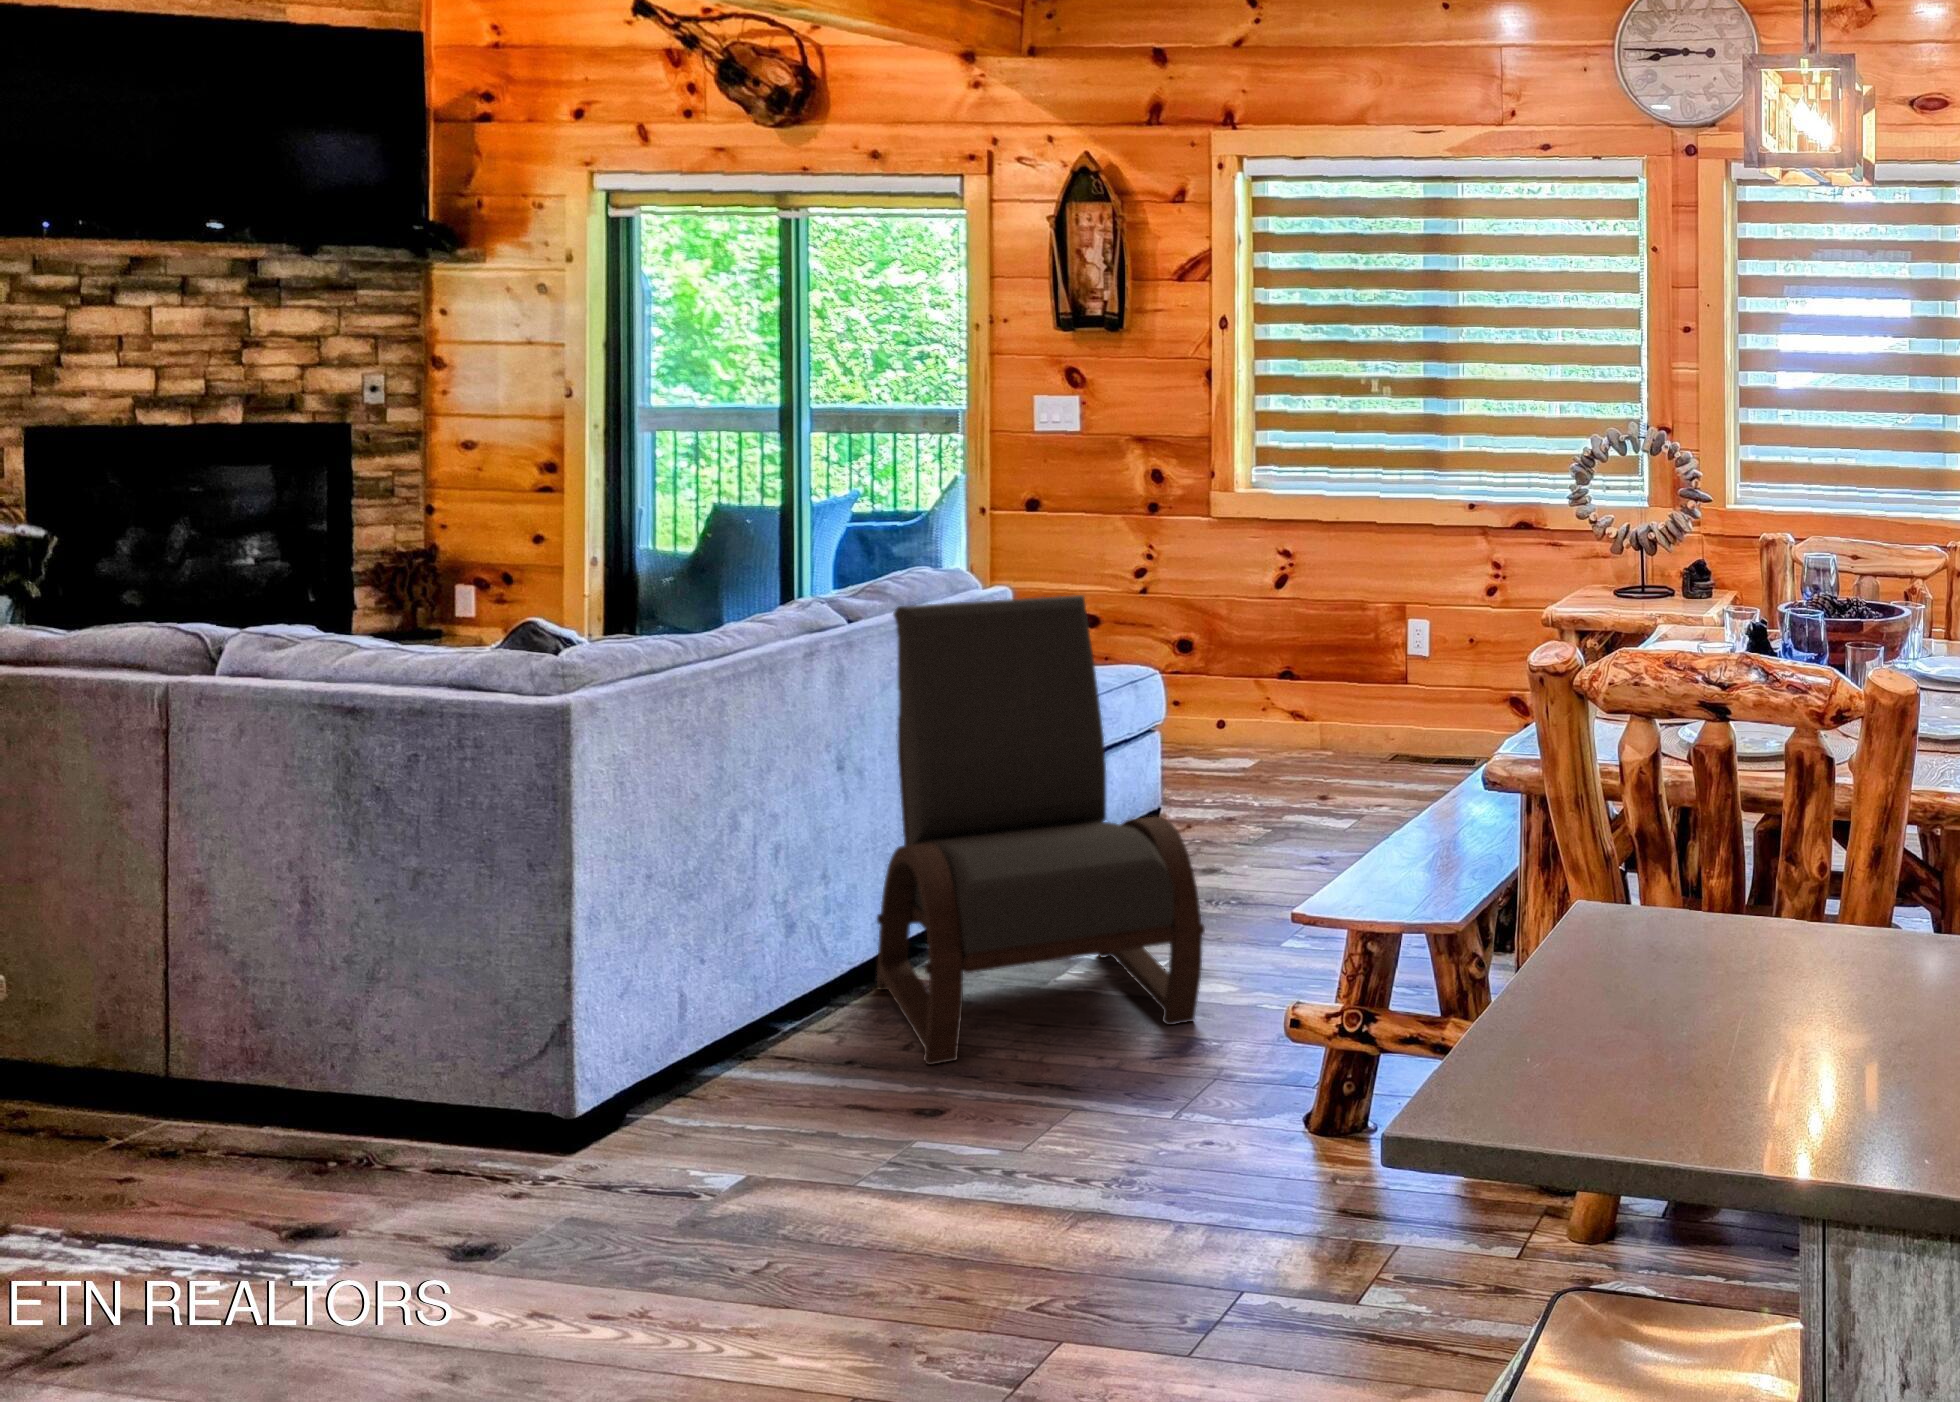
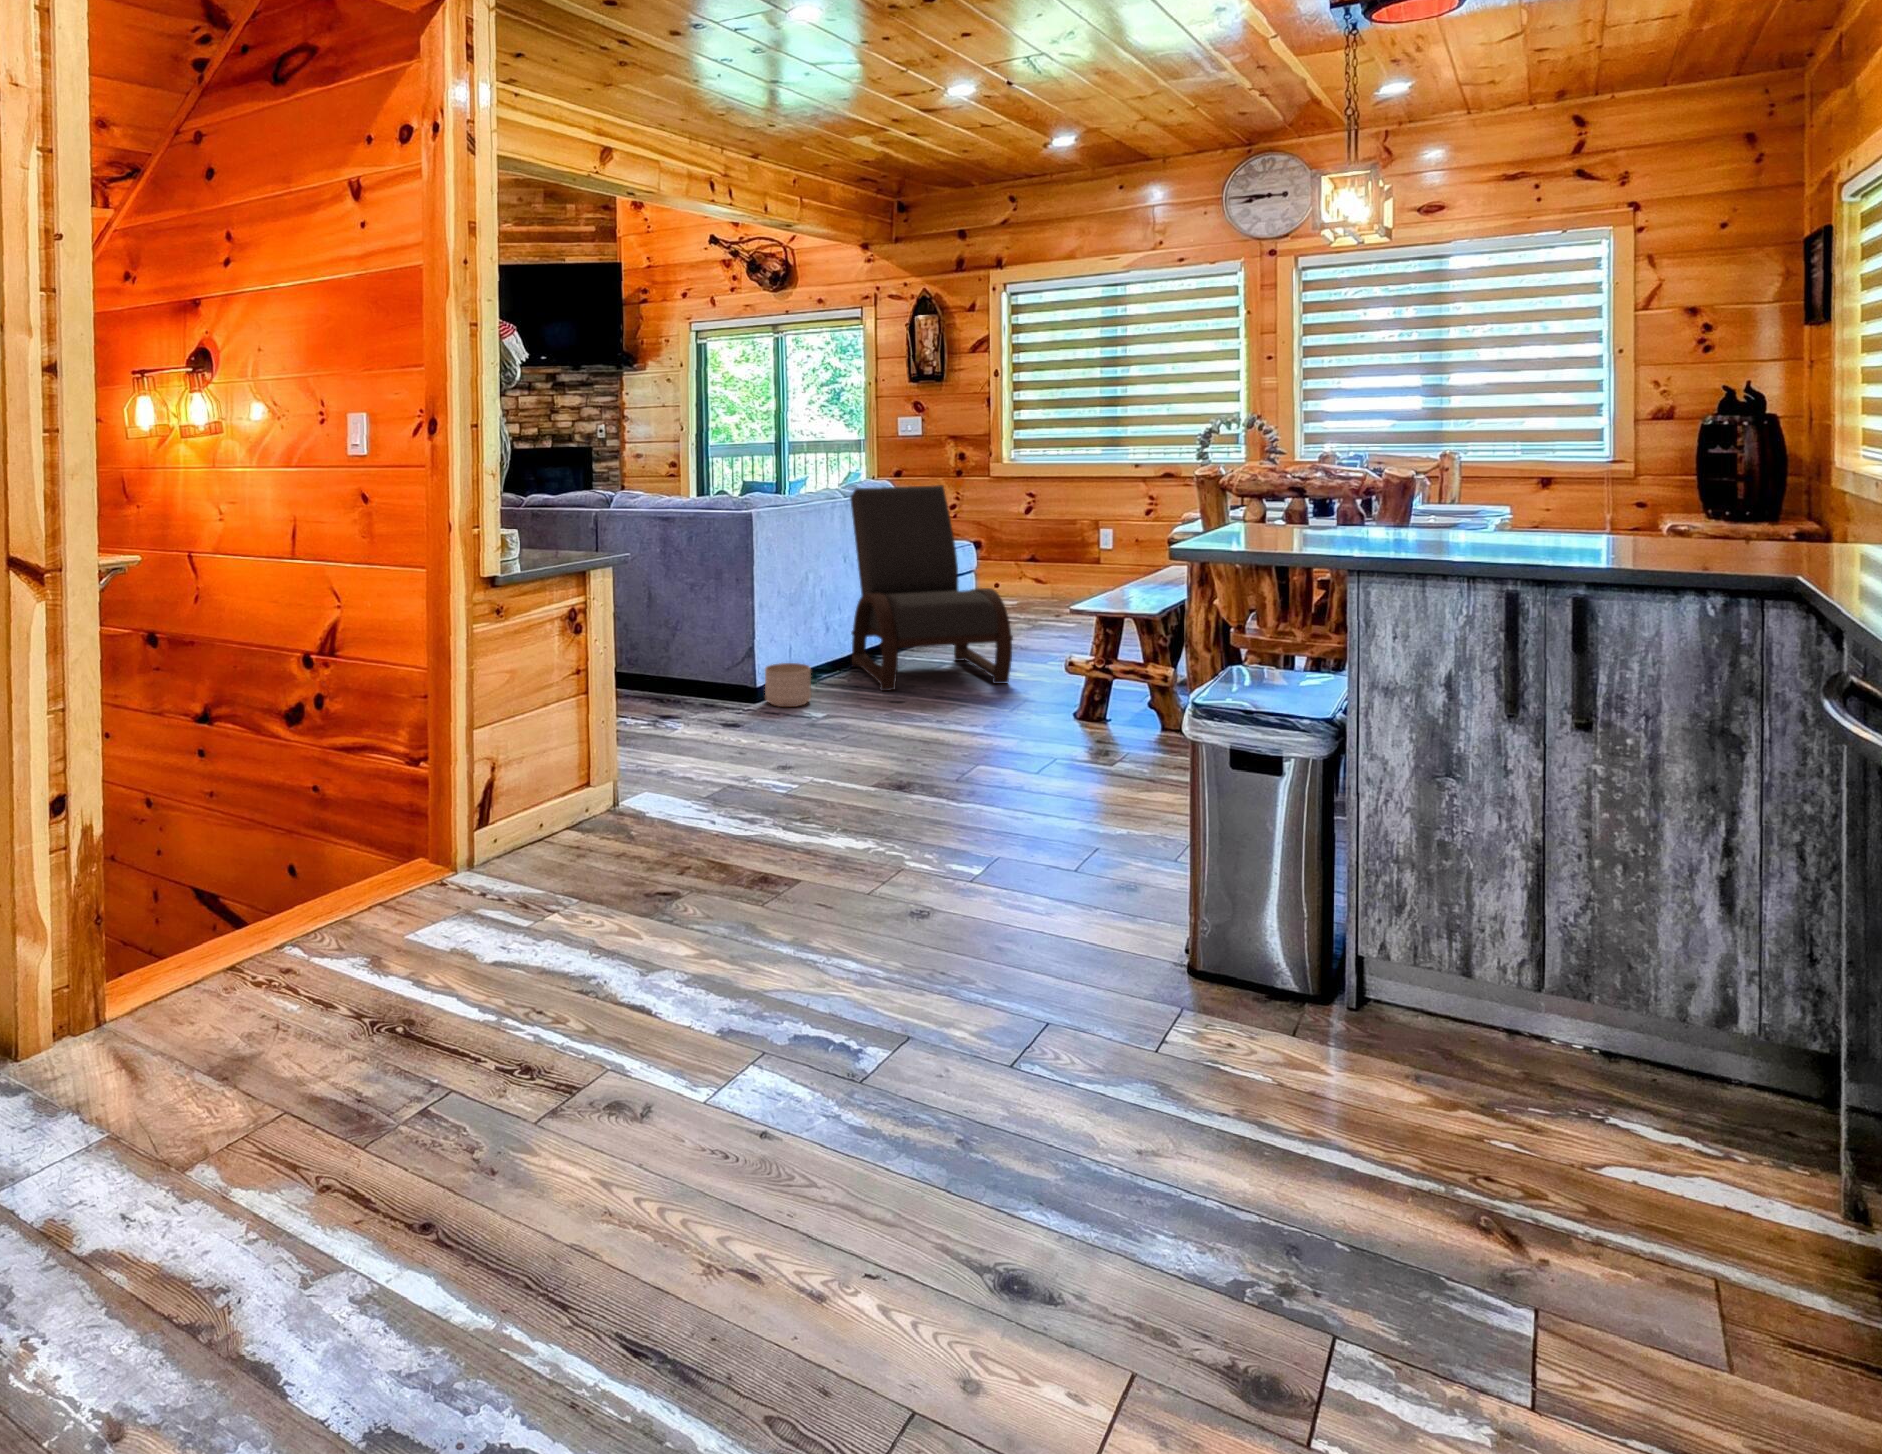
planter: none [654,1026,763,1137] -> present [765,663,811,707]

